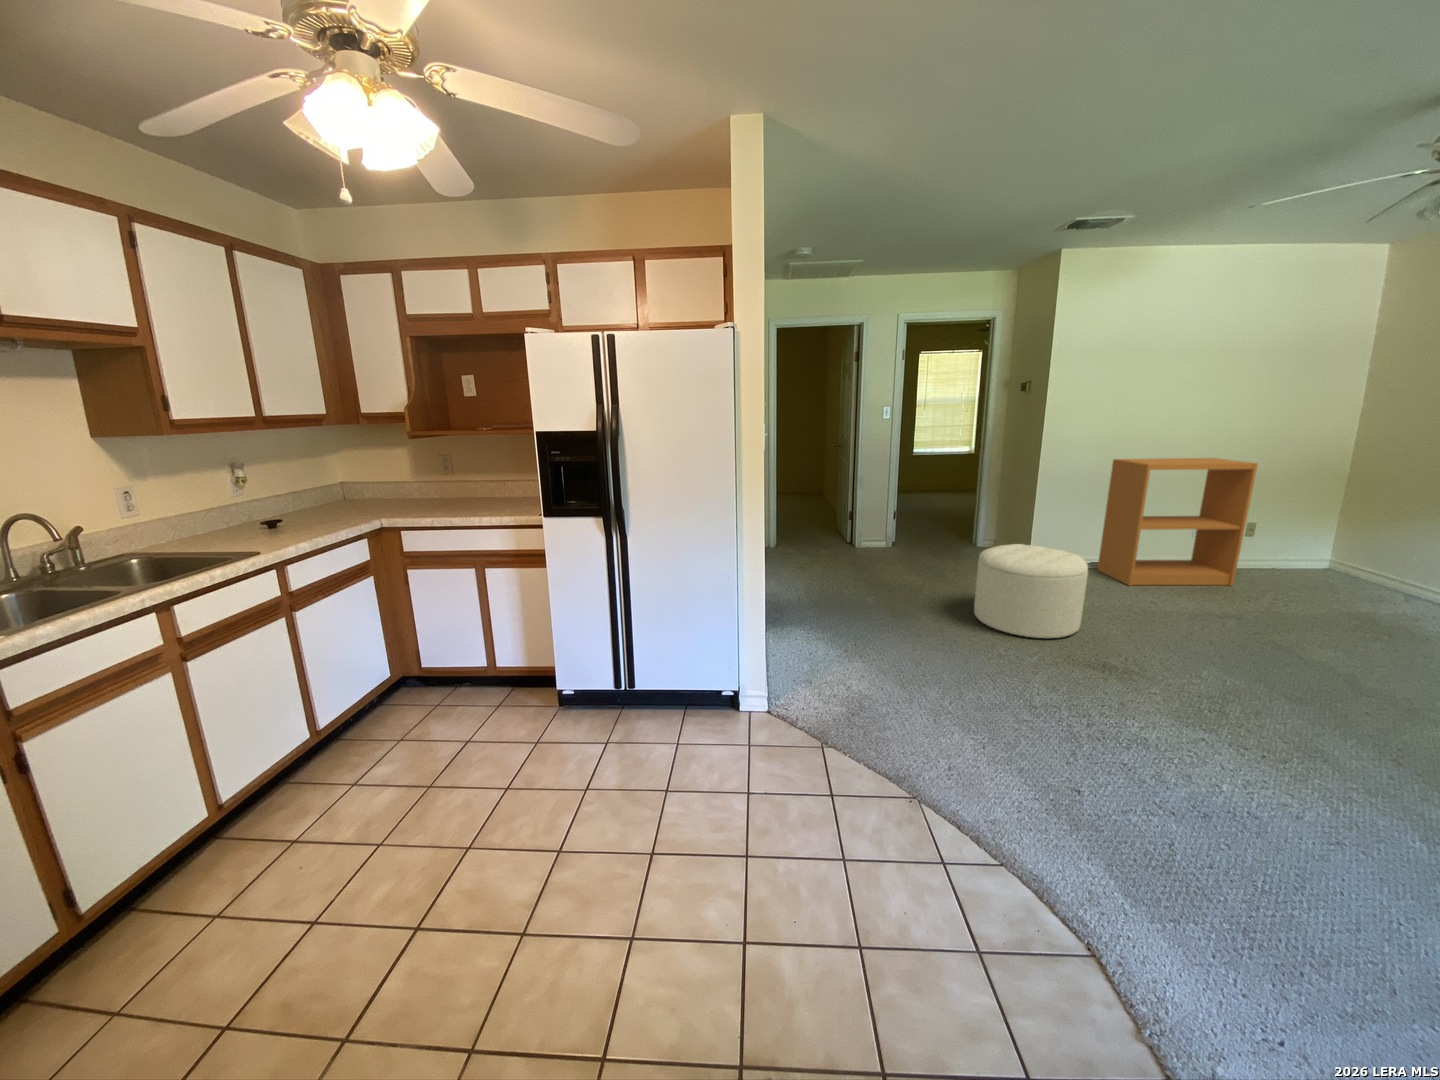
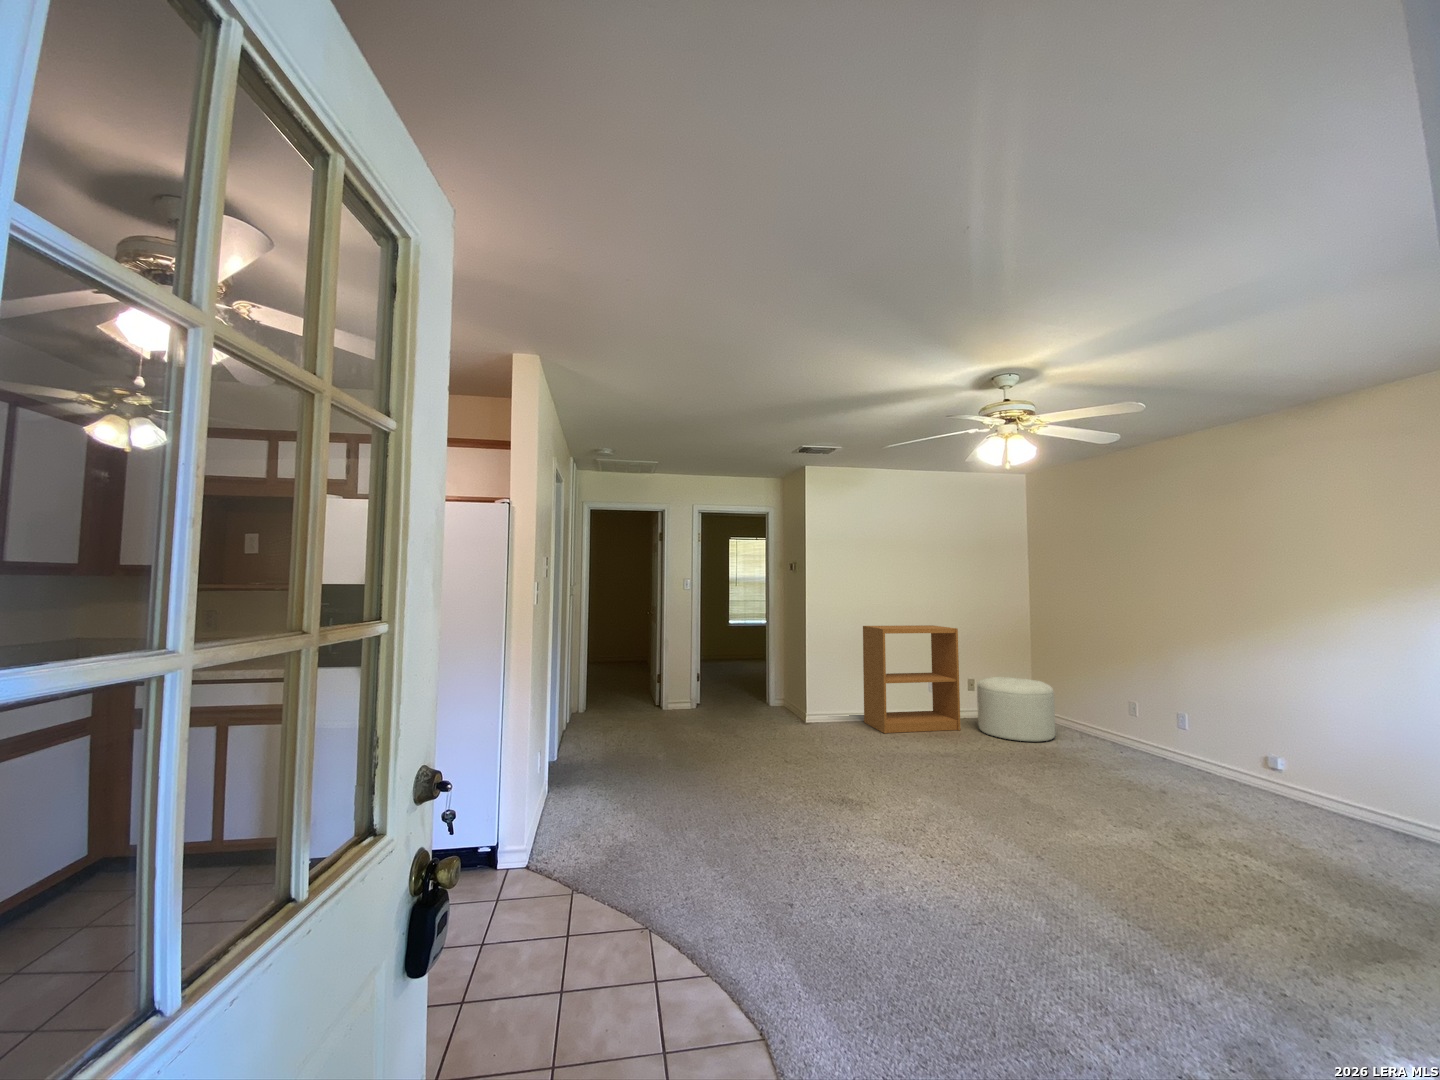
ottoman: present [974,544,1088,639] -> present [977,677,1055,742]

